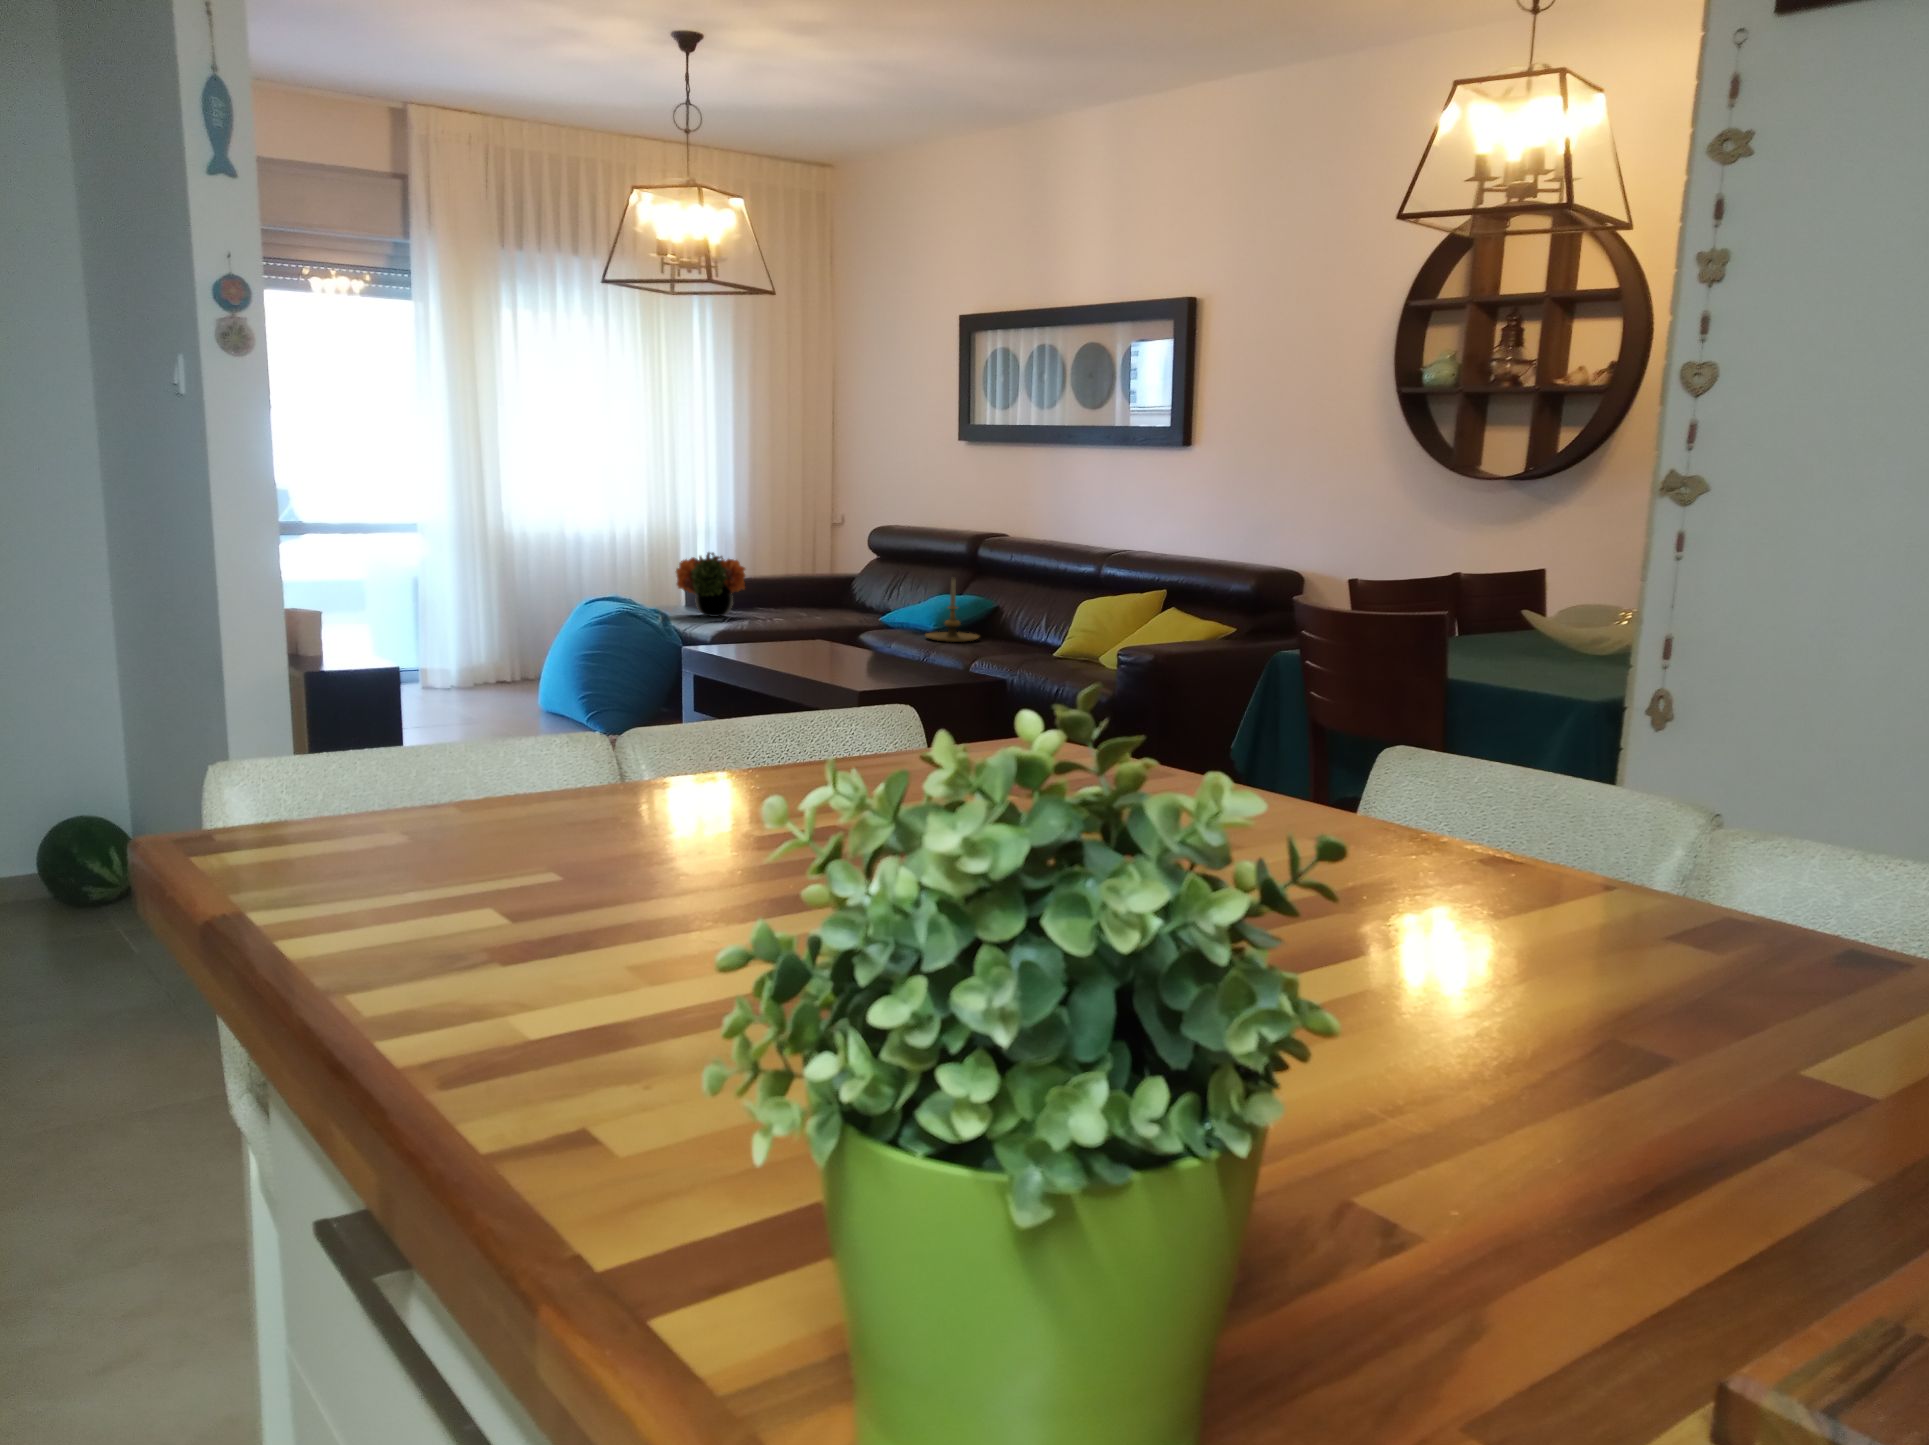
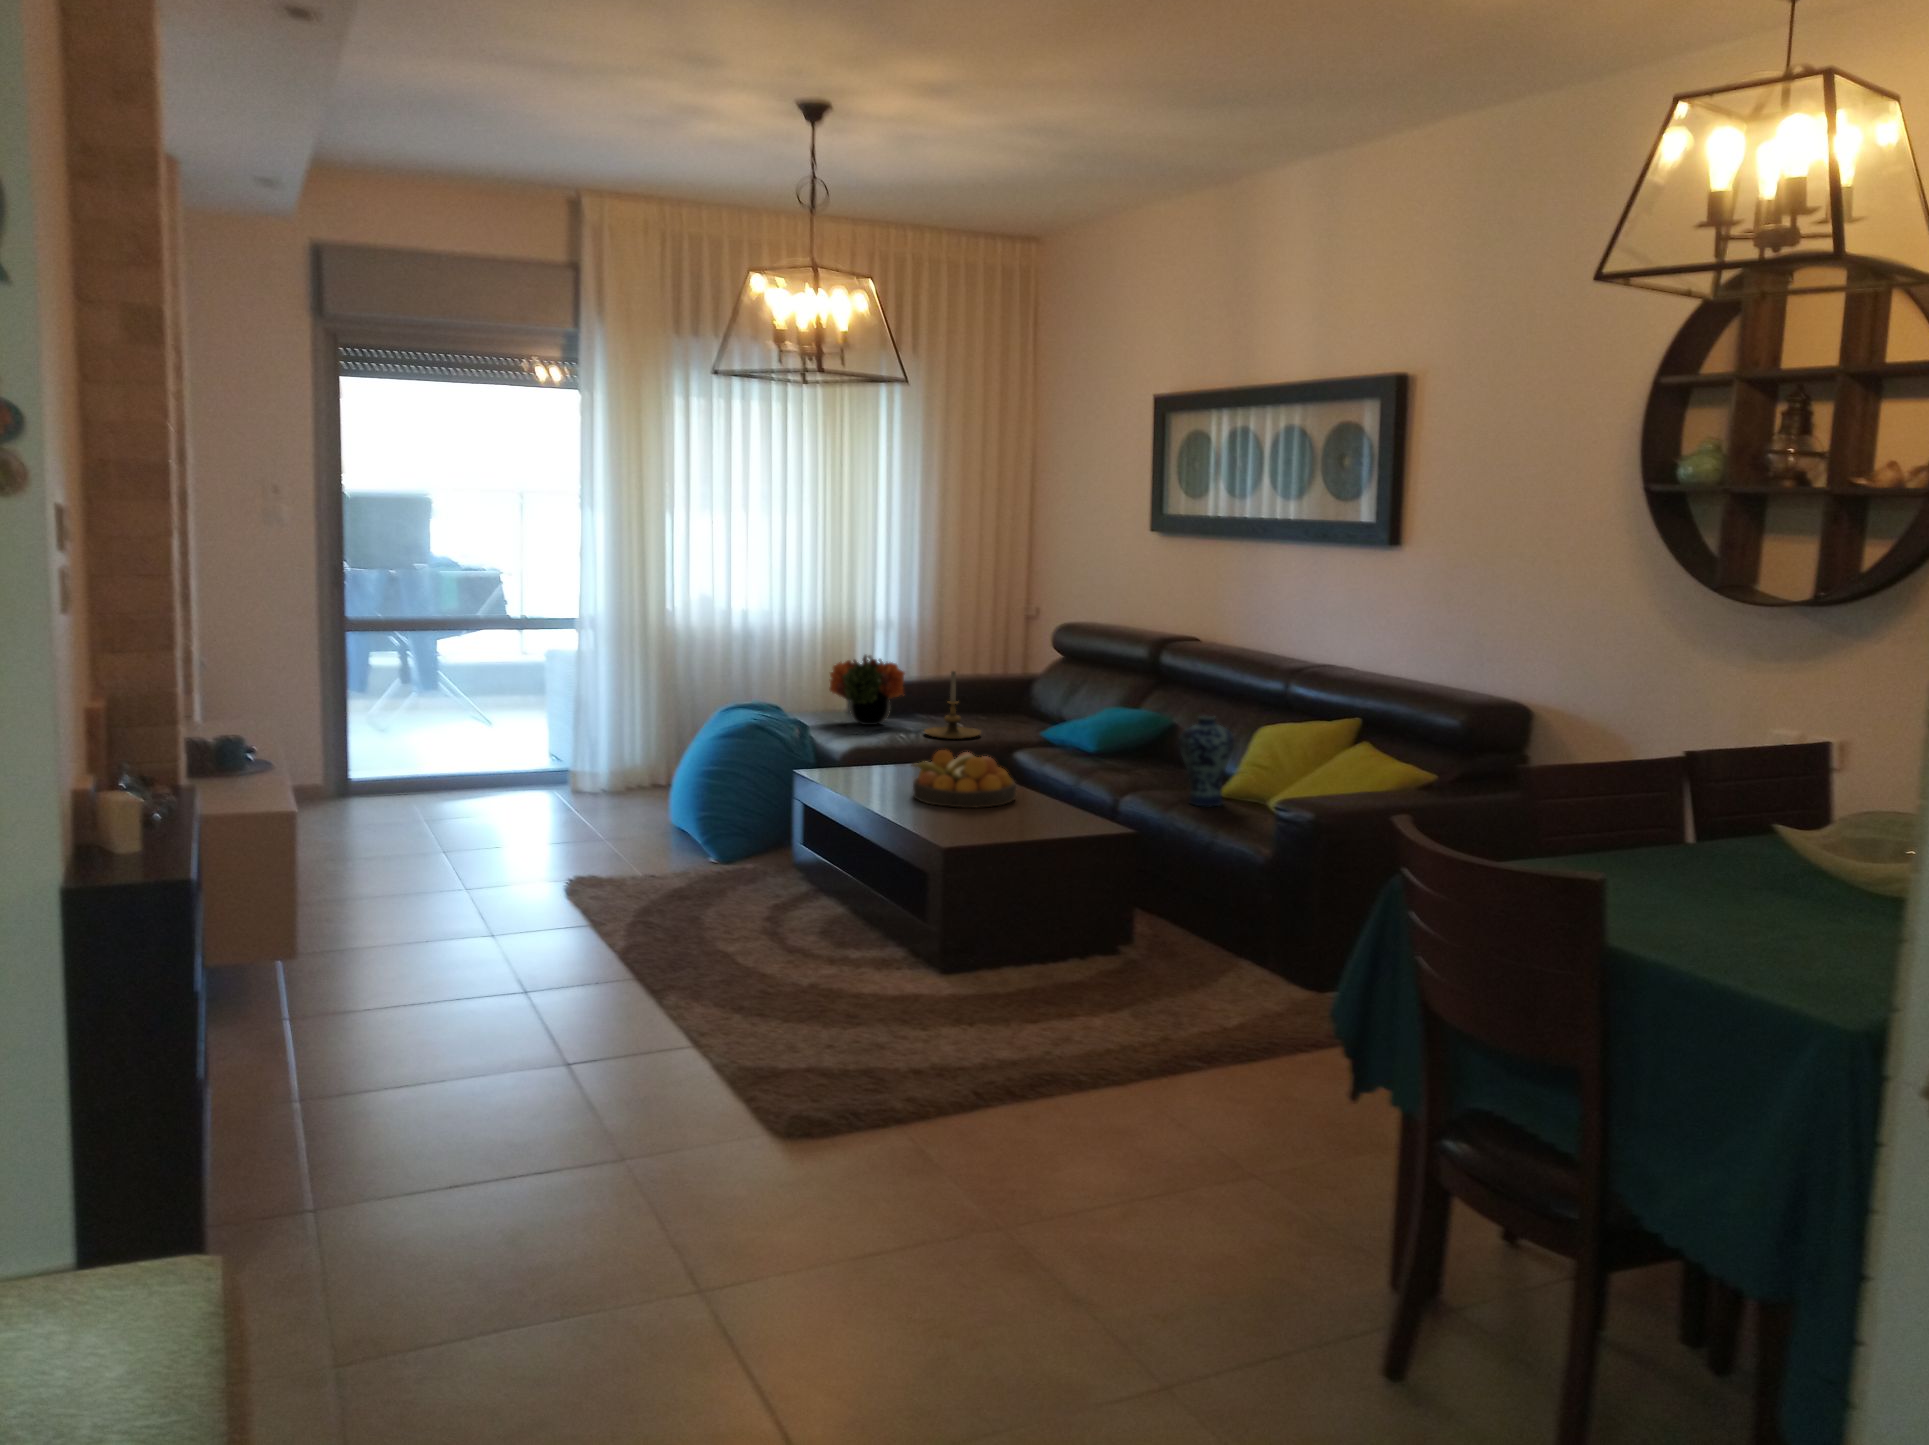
candle holder: present [926,578,979,642] -> present [924,671,981,739]
vase: none [1020,588,1066,663] -> present [1179,716,1234,806]
fruit bowl: none [794,620,884,666] -> present [911,750,1016,808]

